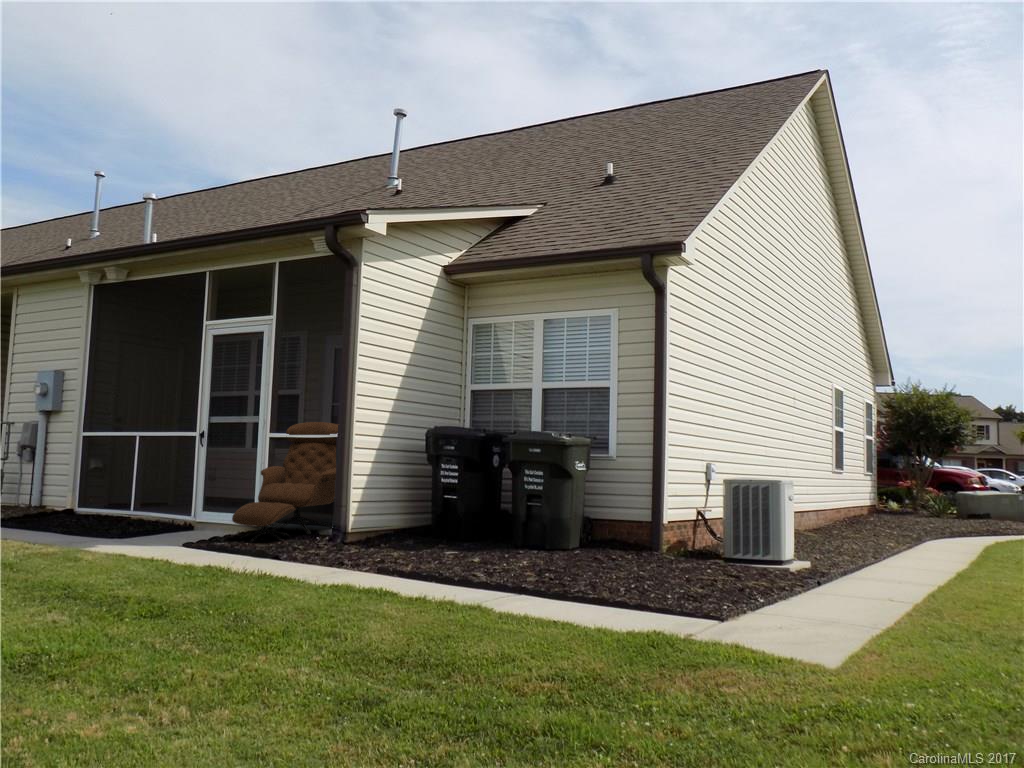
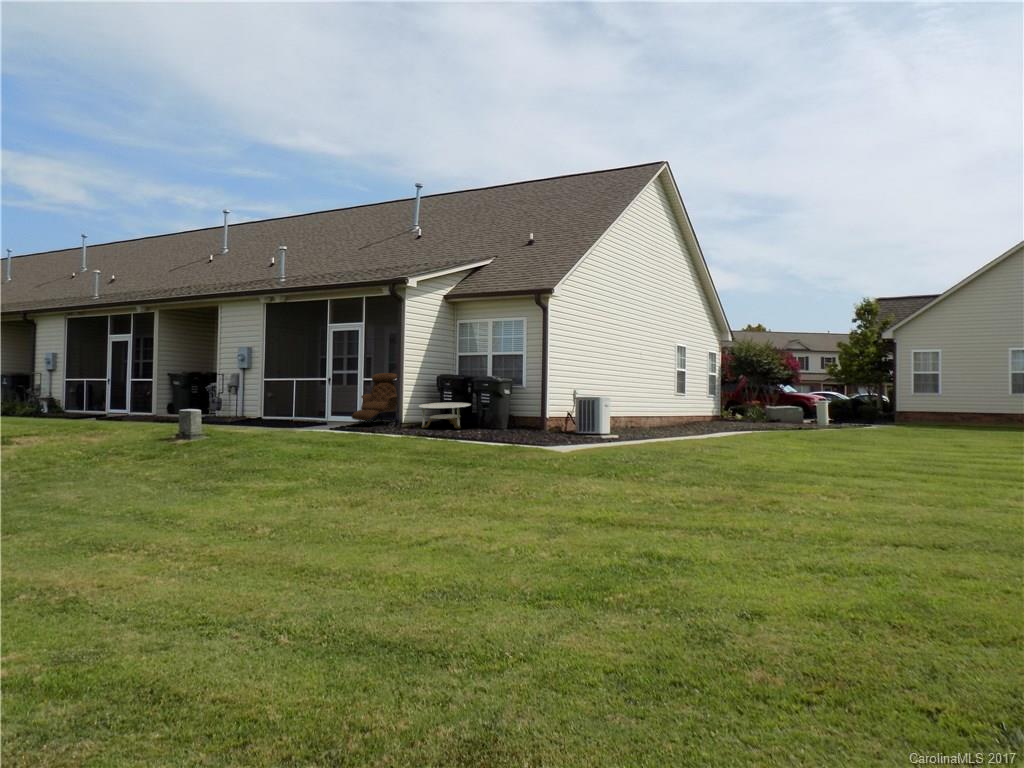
round table: none [382,488,503,552] -> present [419,402,471,428]

